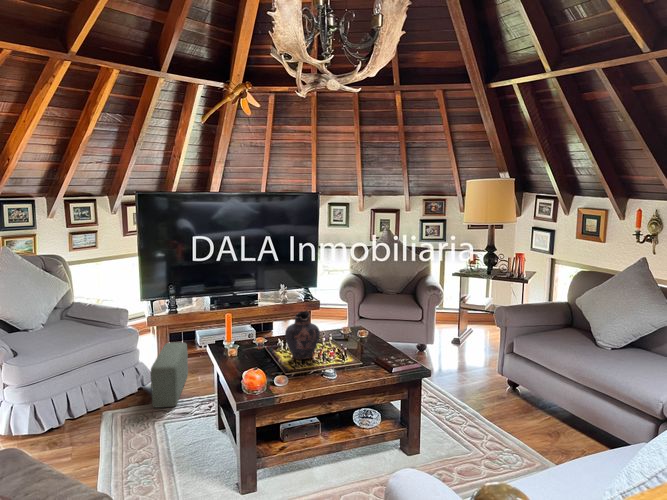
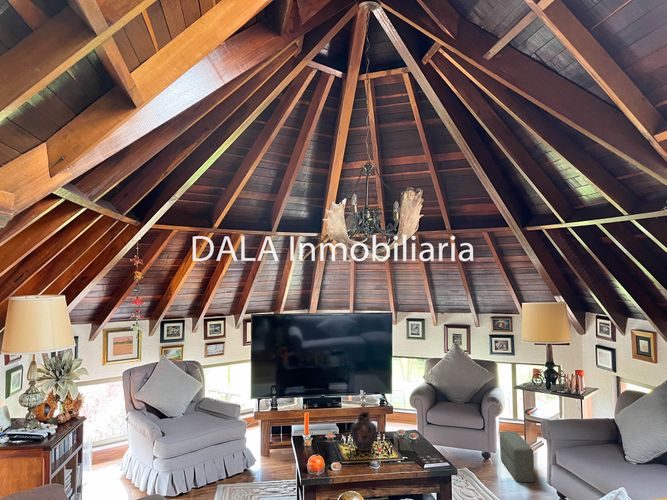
pouf: present [150,342,188,407] -> present [500,431,534,482]

